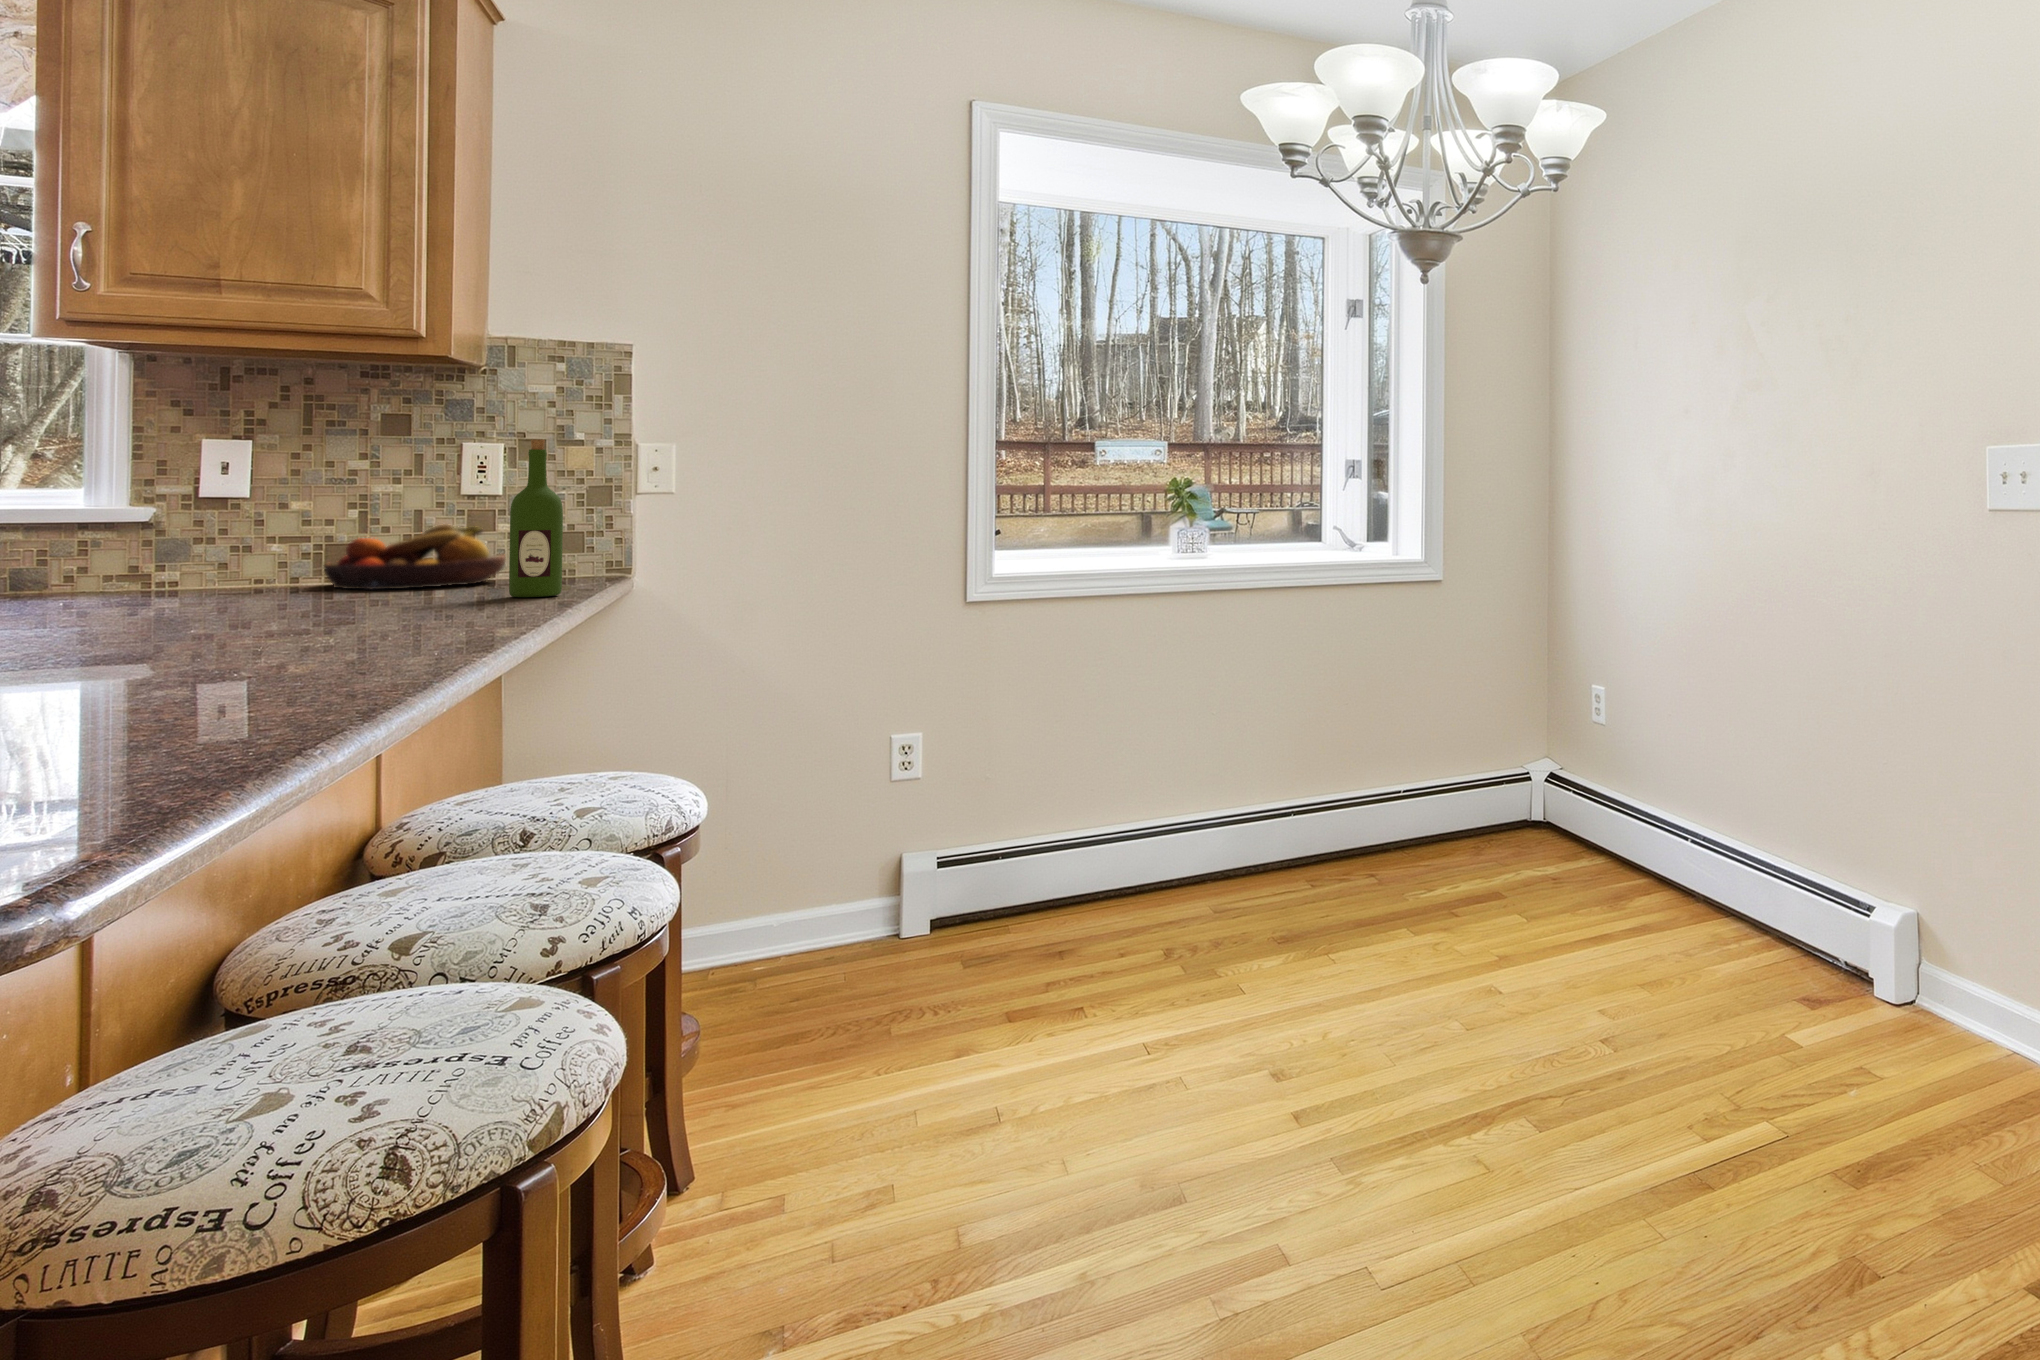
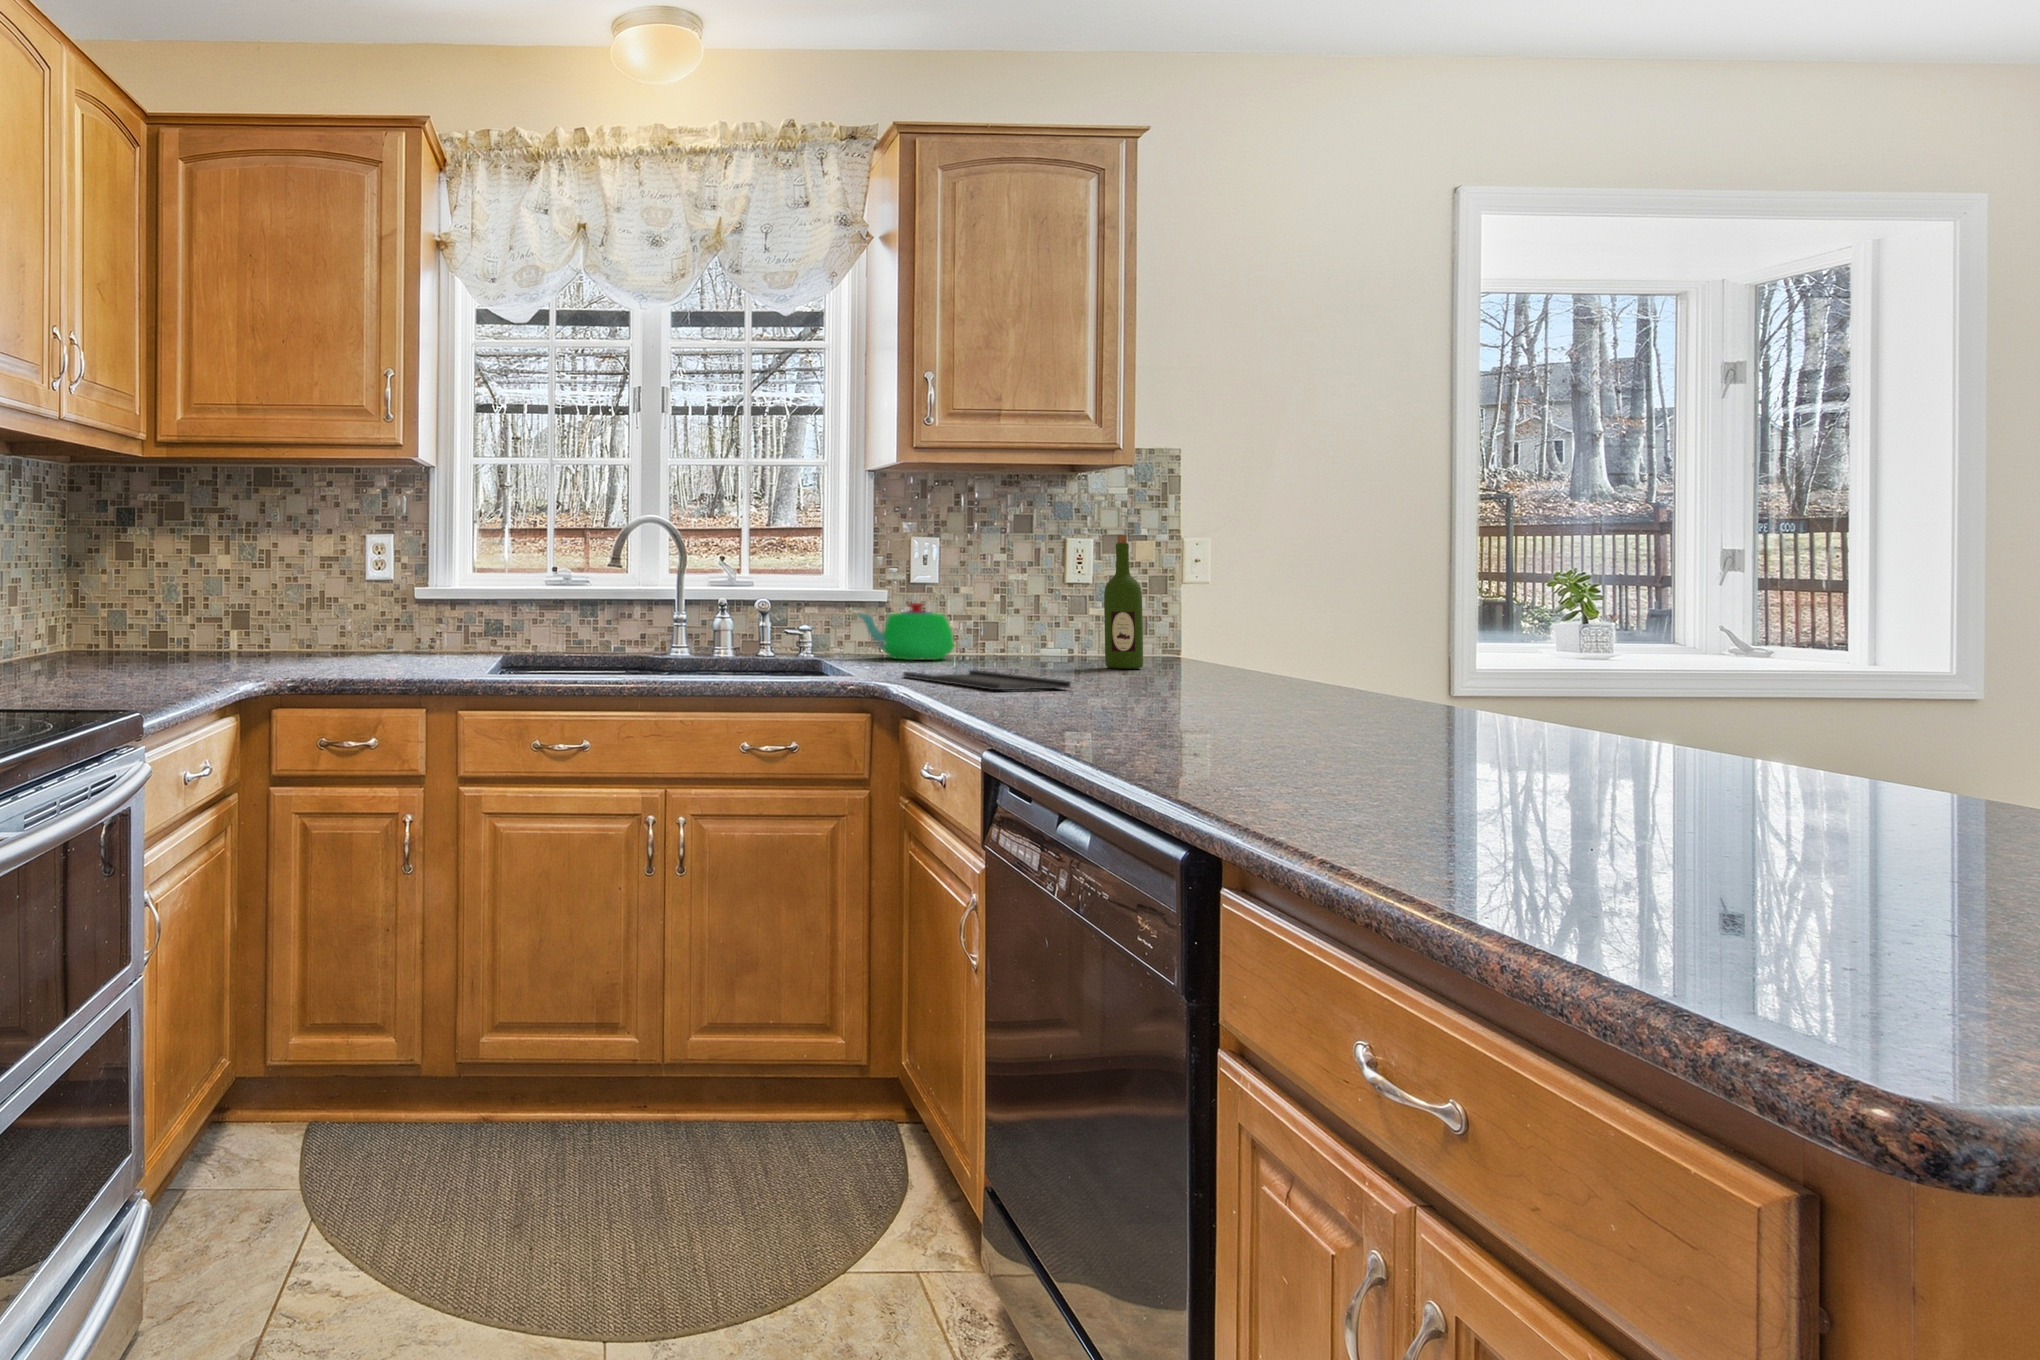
fruit bowl: present [324,524,506,590] -> none [979,607,1094,657]
teapot: none [71,525,301,605] -> present [857,603,956,660]
tray: none [143,616,431,646] -> present [903,670,1071,690]

